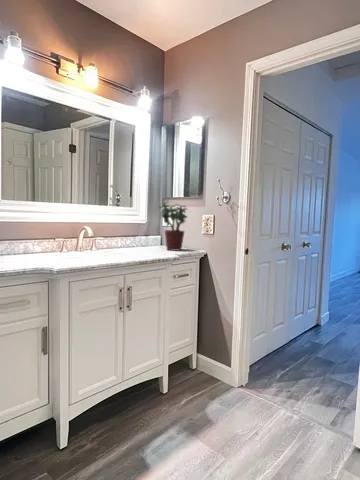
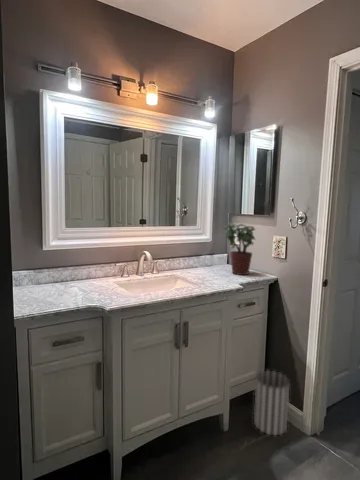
wastebasket: none [189,336,219,391] -> present [254,370,290,435]

